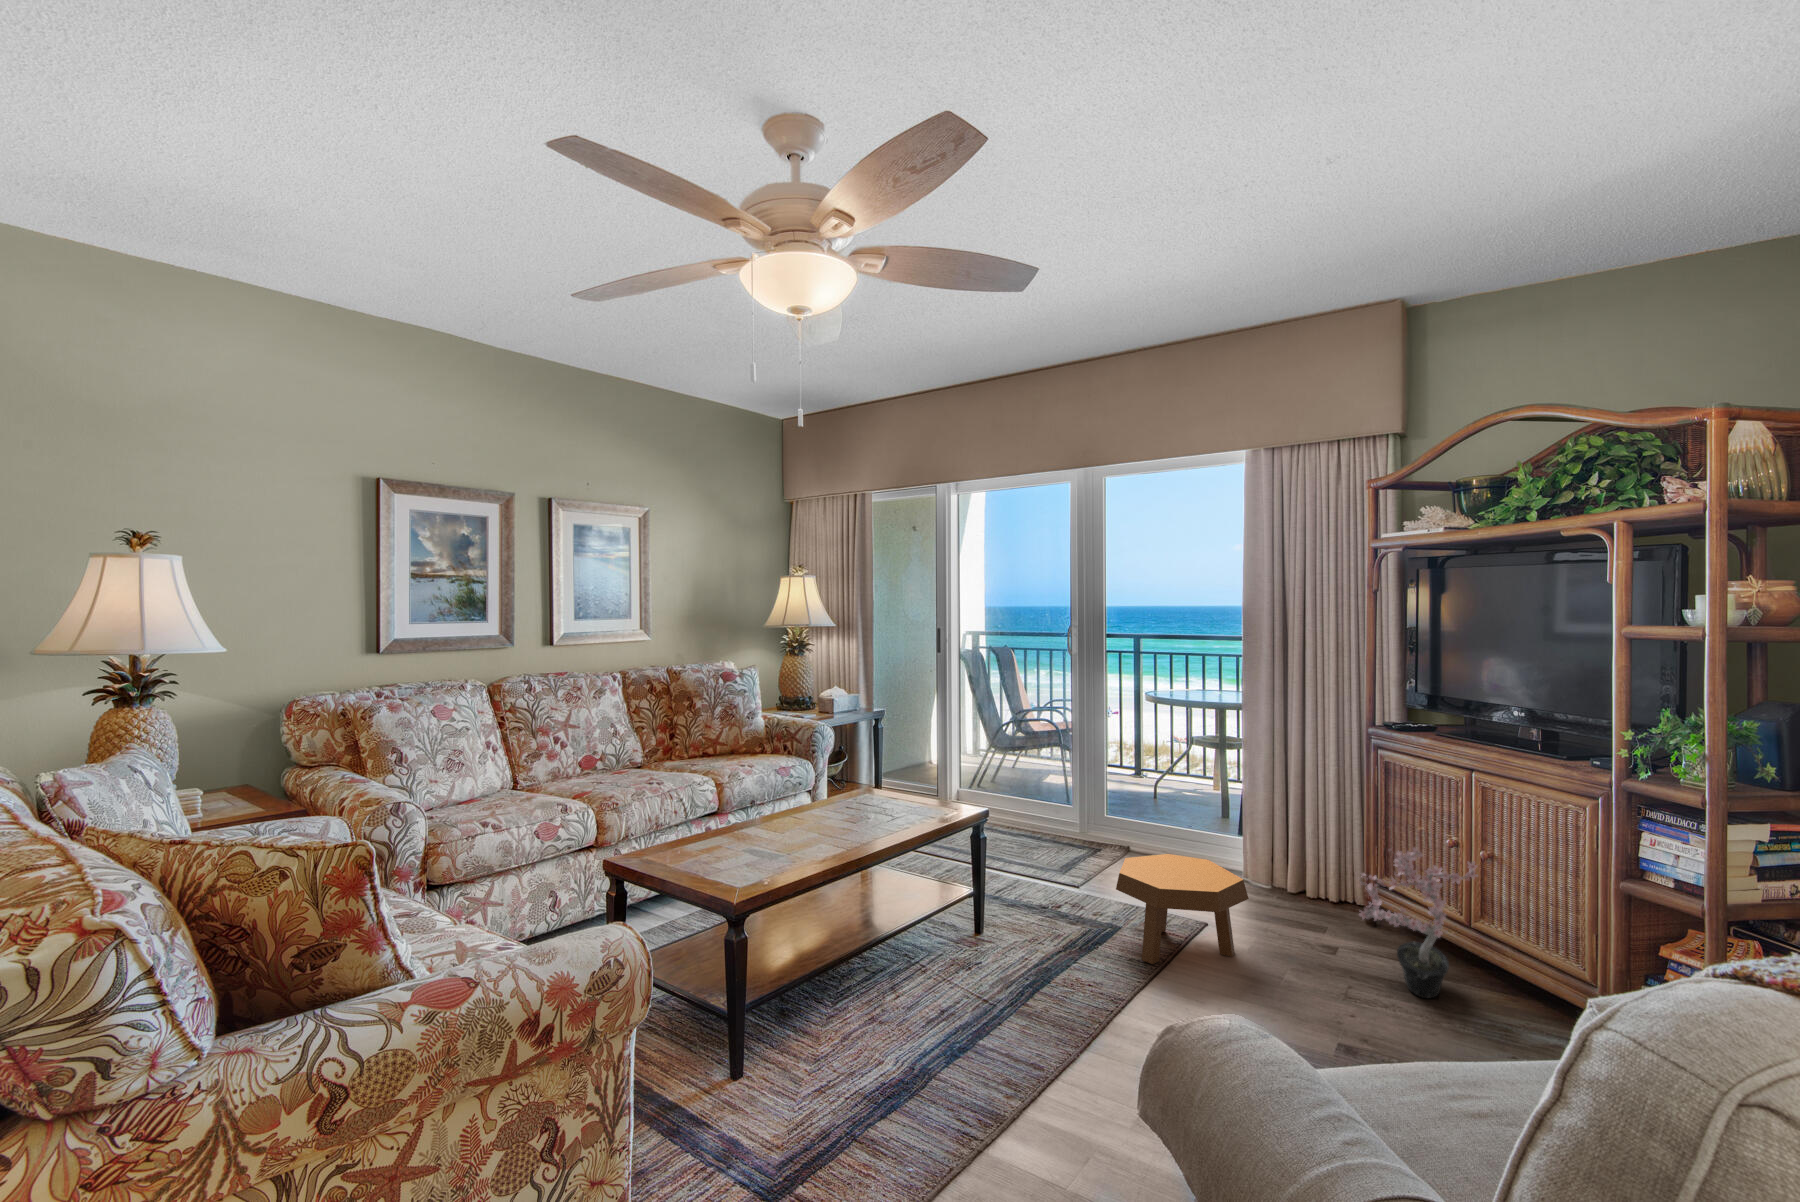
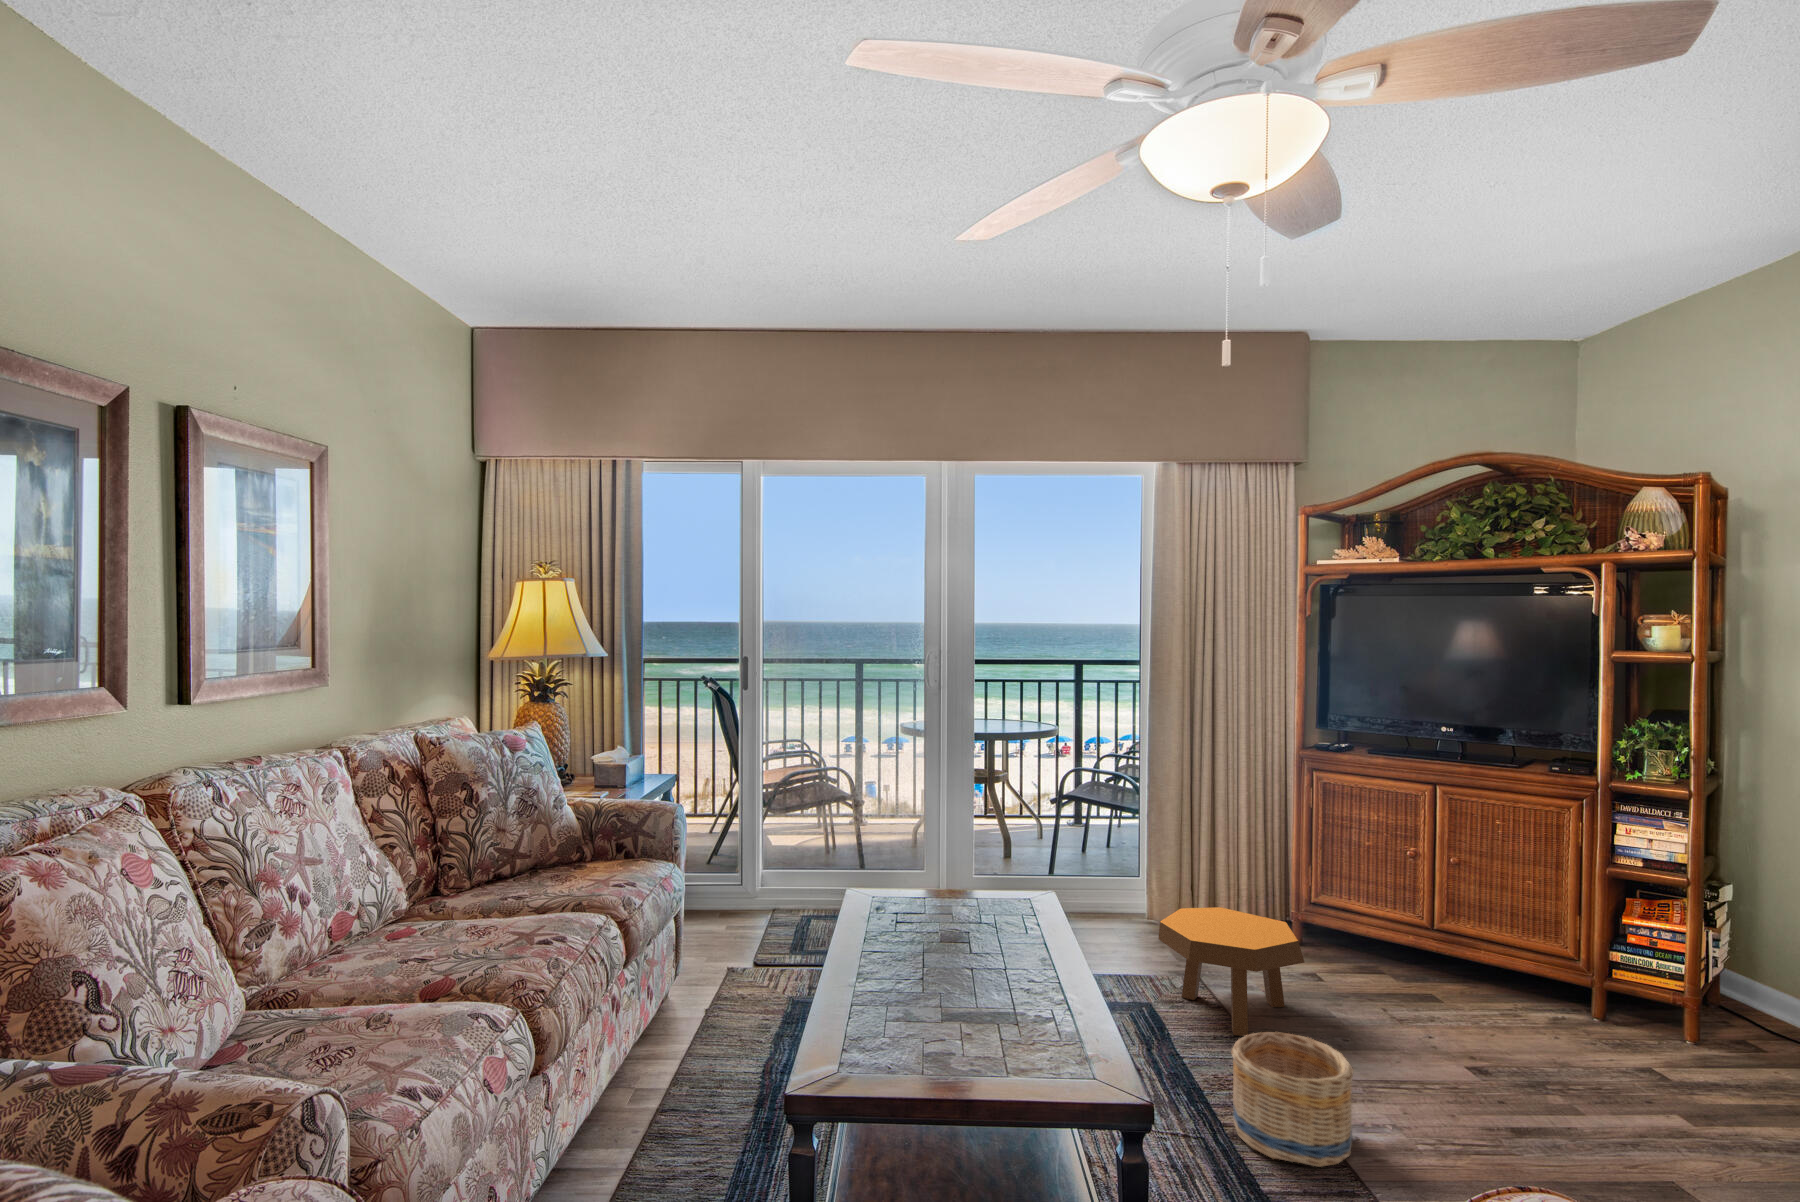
potted plant: present [1358,848,1478,998] -> none [1343,854,1490,1003]
basket: none [1013,938,1110,1046] -> present [1231,1032,1354,1167]

